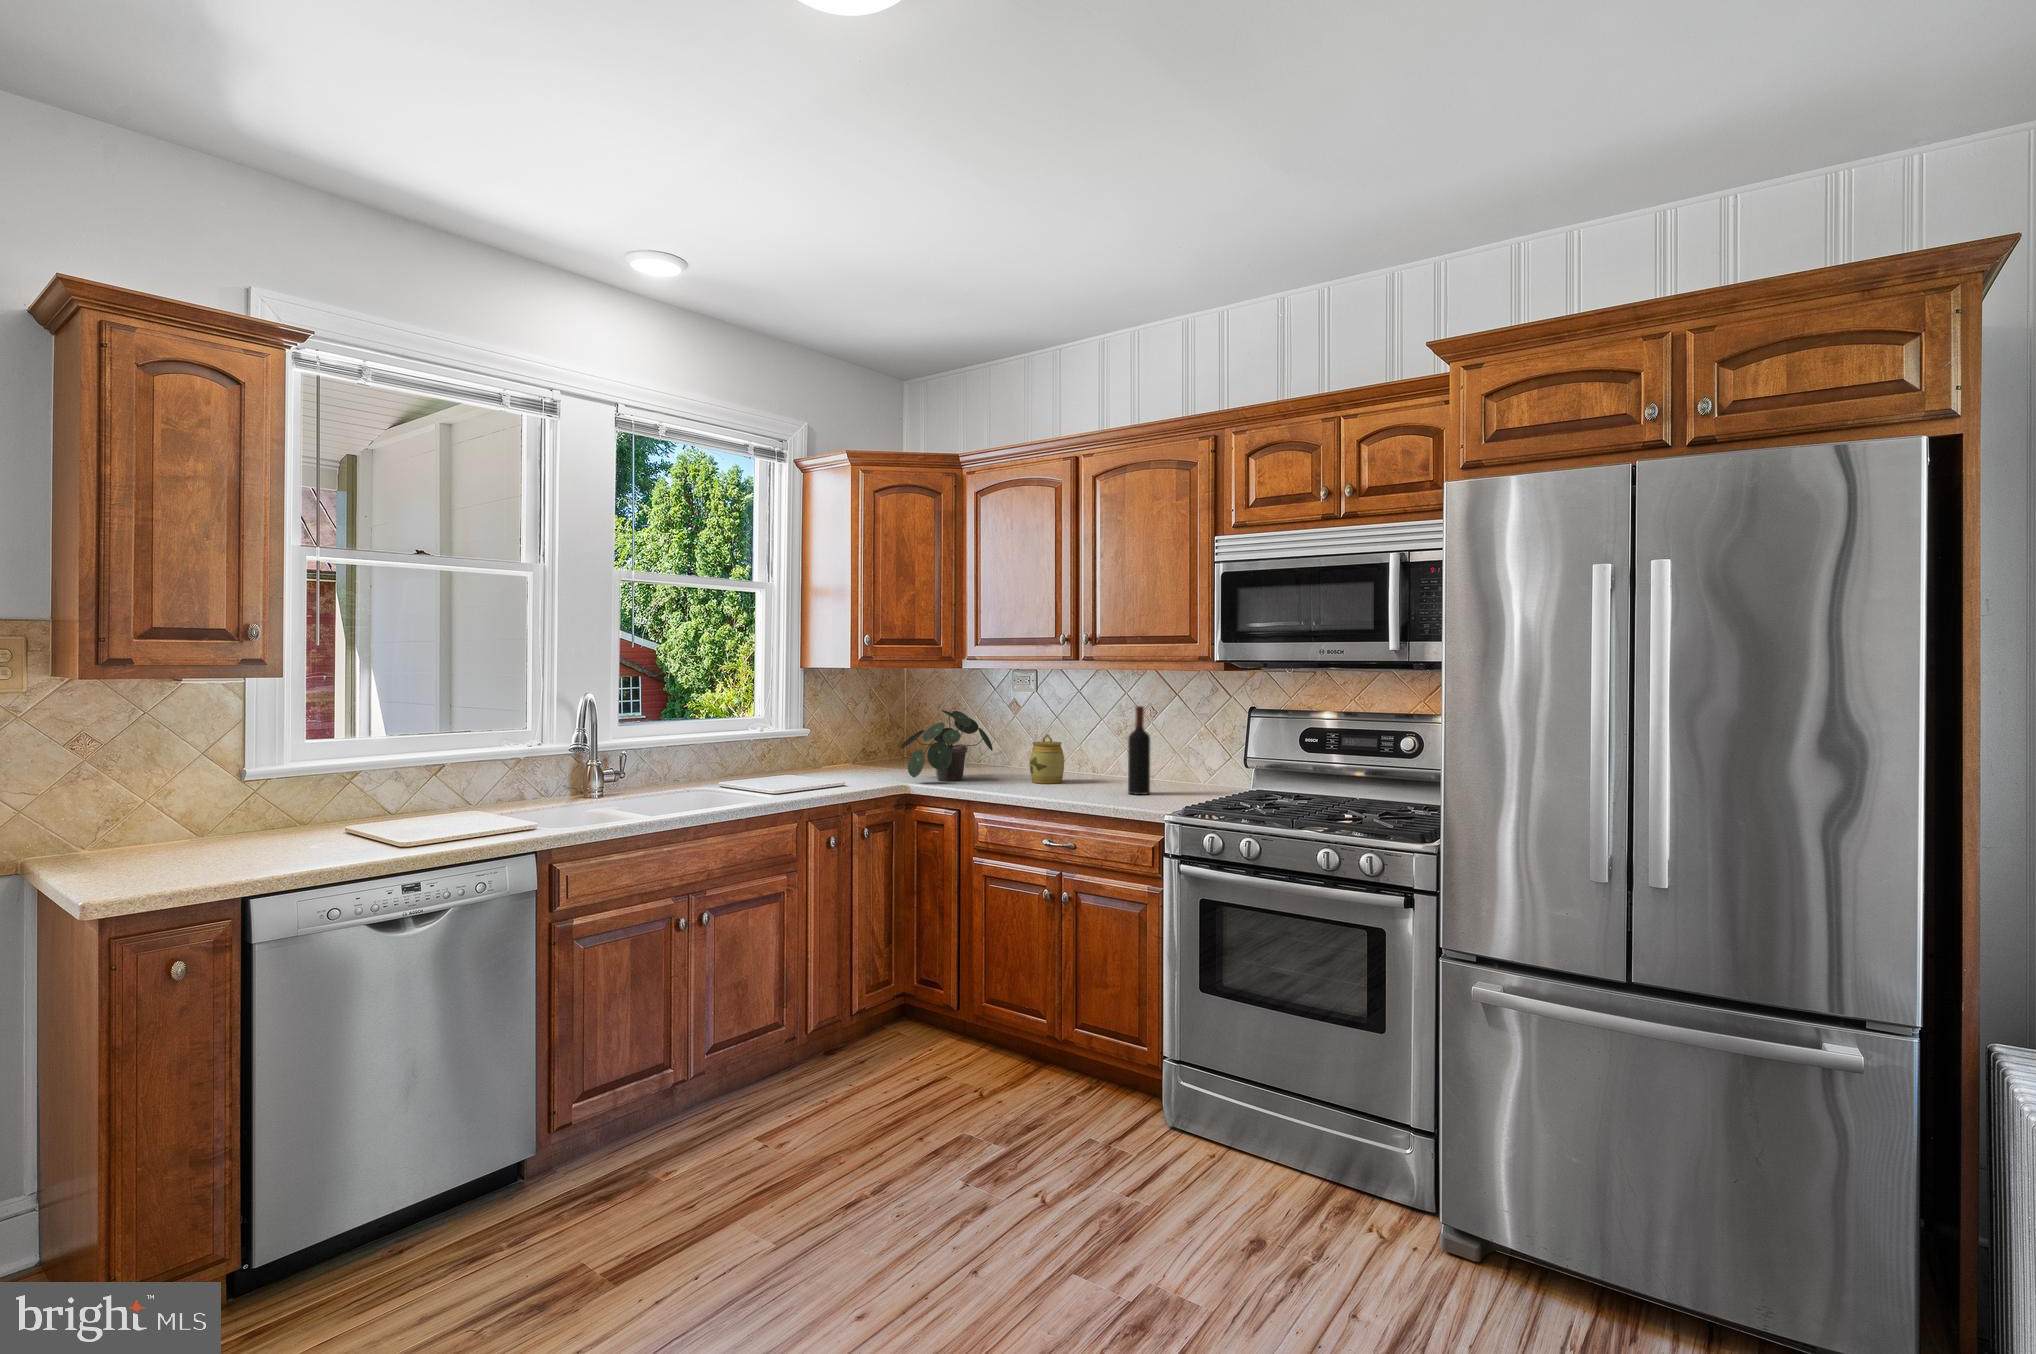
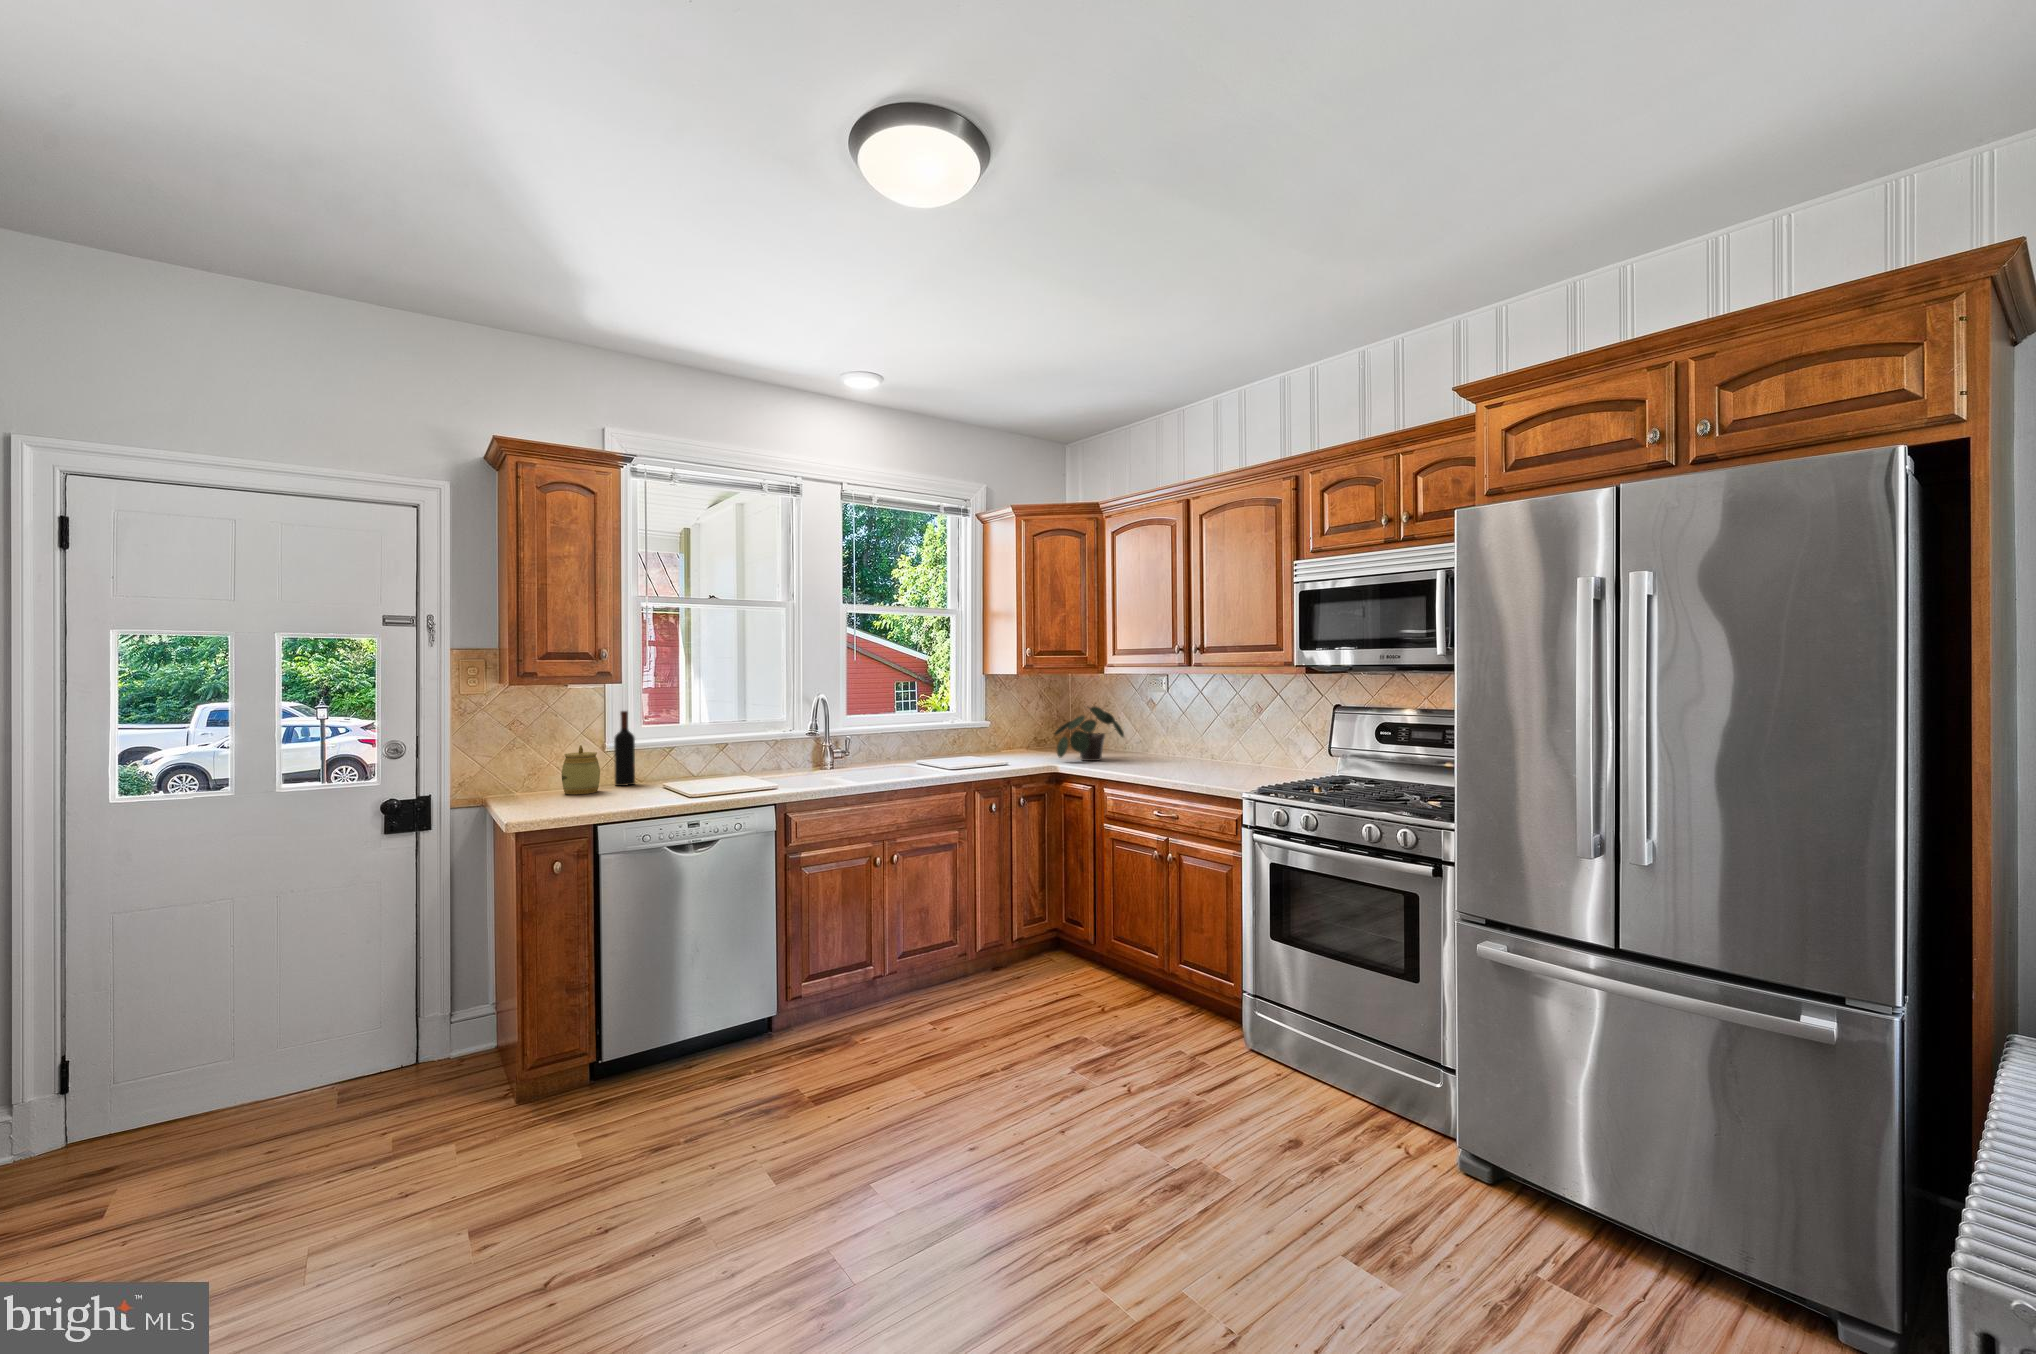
wine bottle: present [1128,706,1150,795] -> present [614,711,635,786]
jar: present [1030,734,1064,783] -> present [561,745,600,794]

